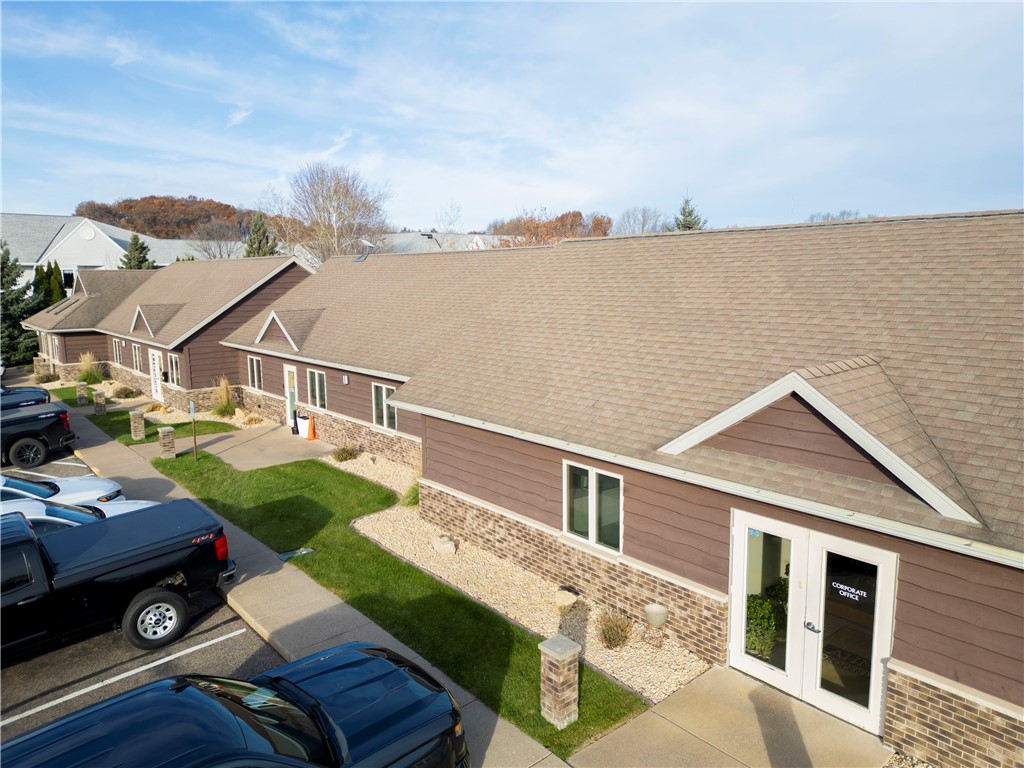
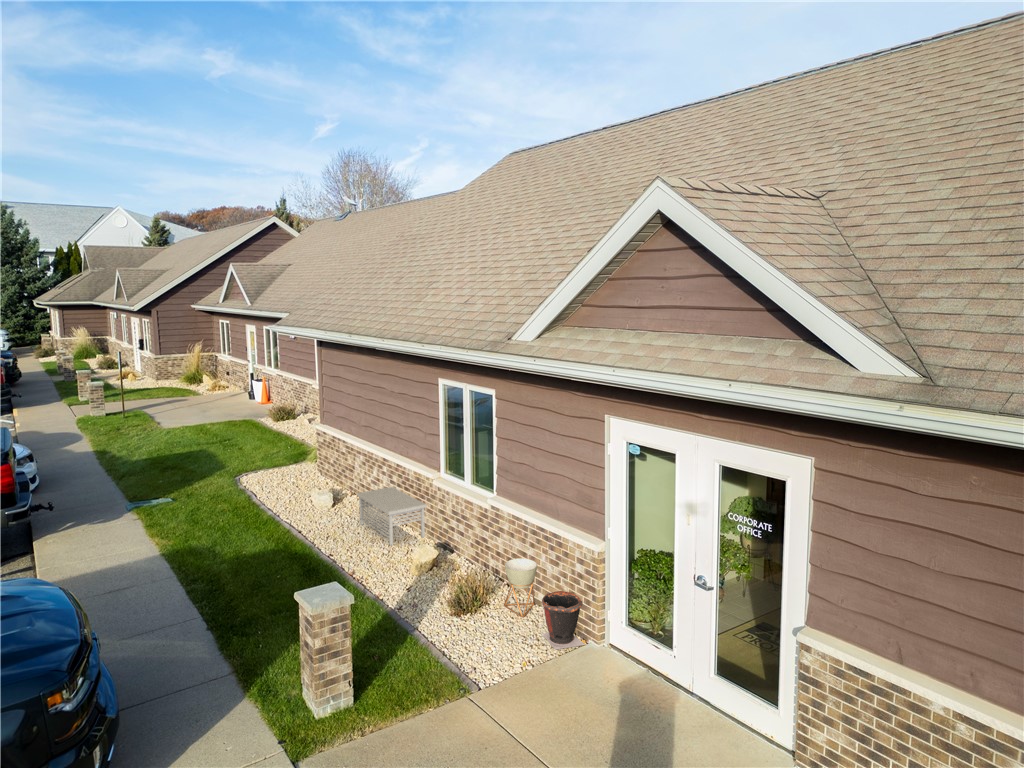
storage bench: none [485,538,549,590] -> present [357,487,427,545]
waste bin: none [681,629,715,673] -> present [542,591,585,649]

